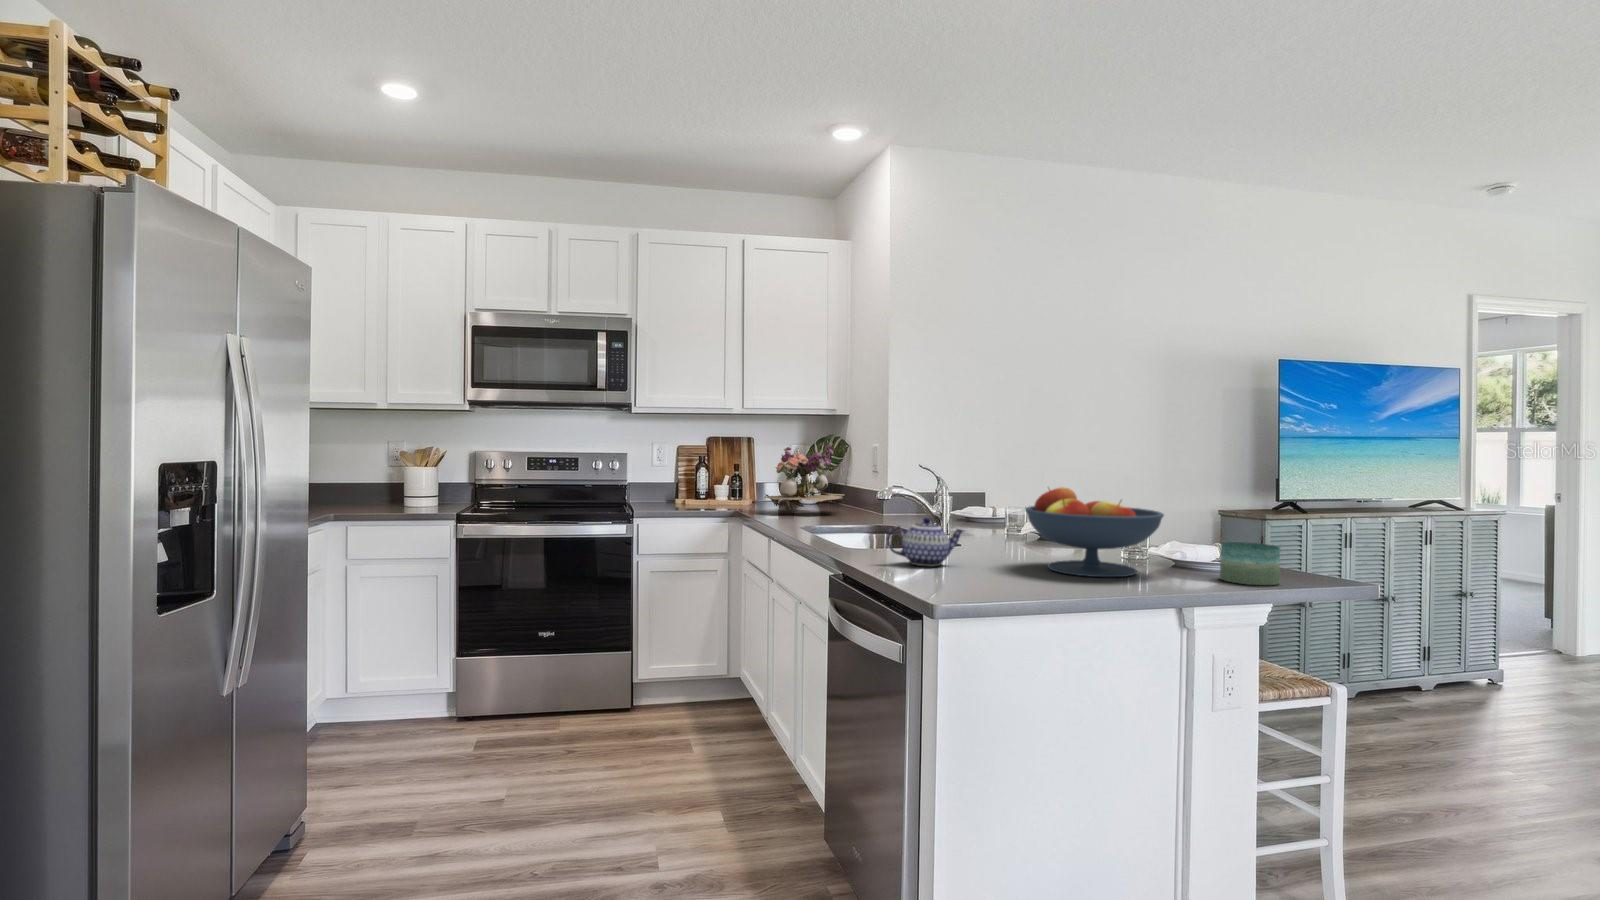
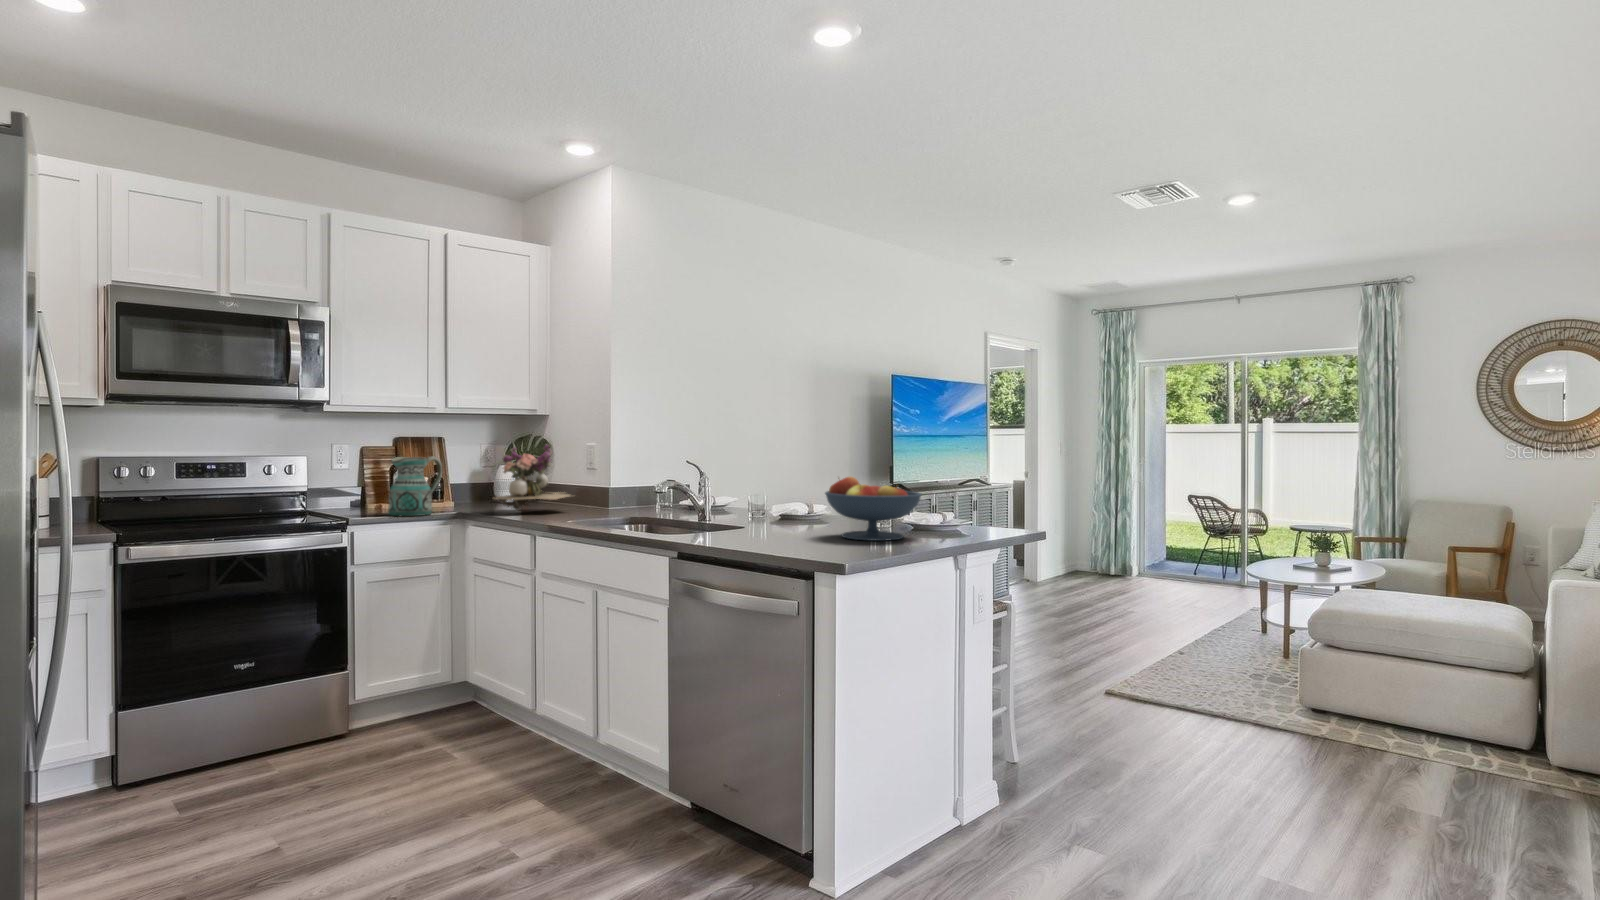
ceramic pitcher: none [680,455,731,511] -> present [388,456,442,516]
teapot: present [887,517,964,566] -> none [729,504,785,543]
candle: present [1220,542,1280,585] -> none [953,510,989,537]

